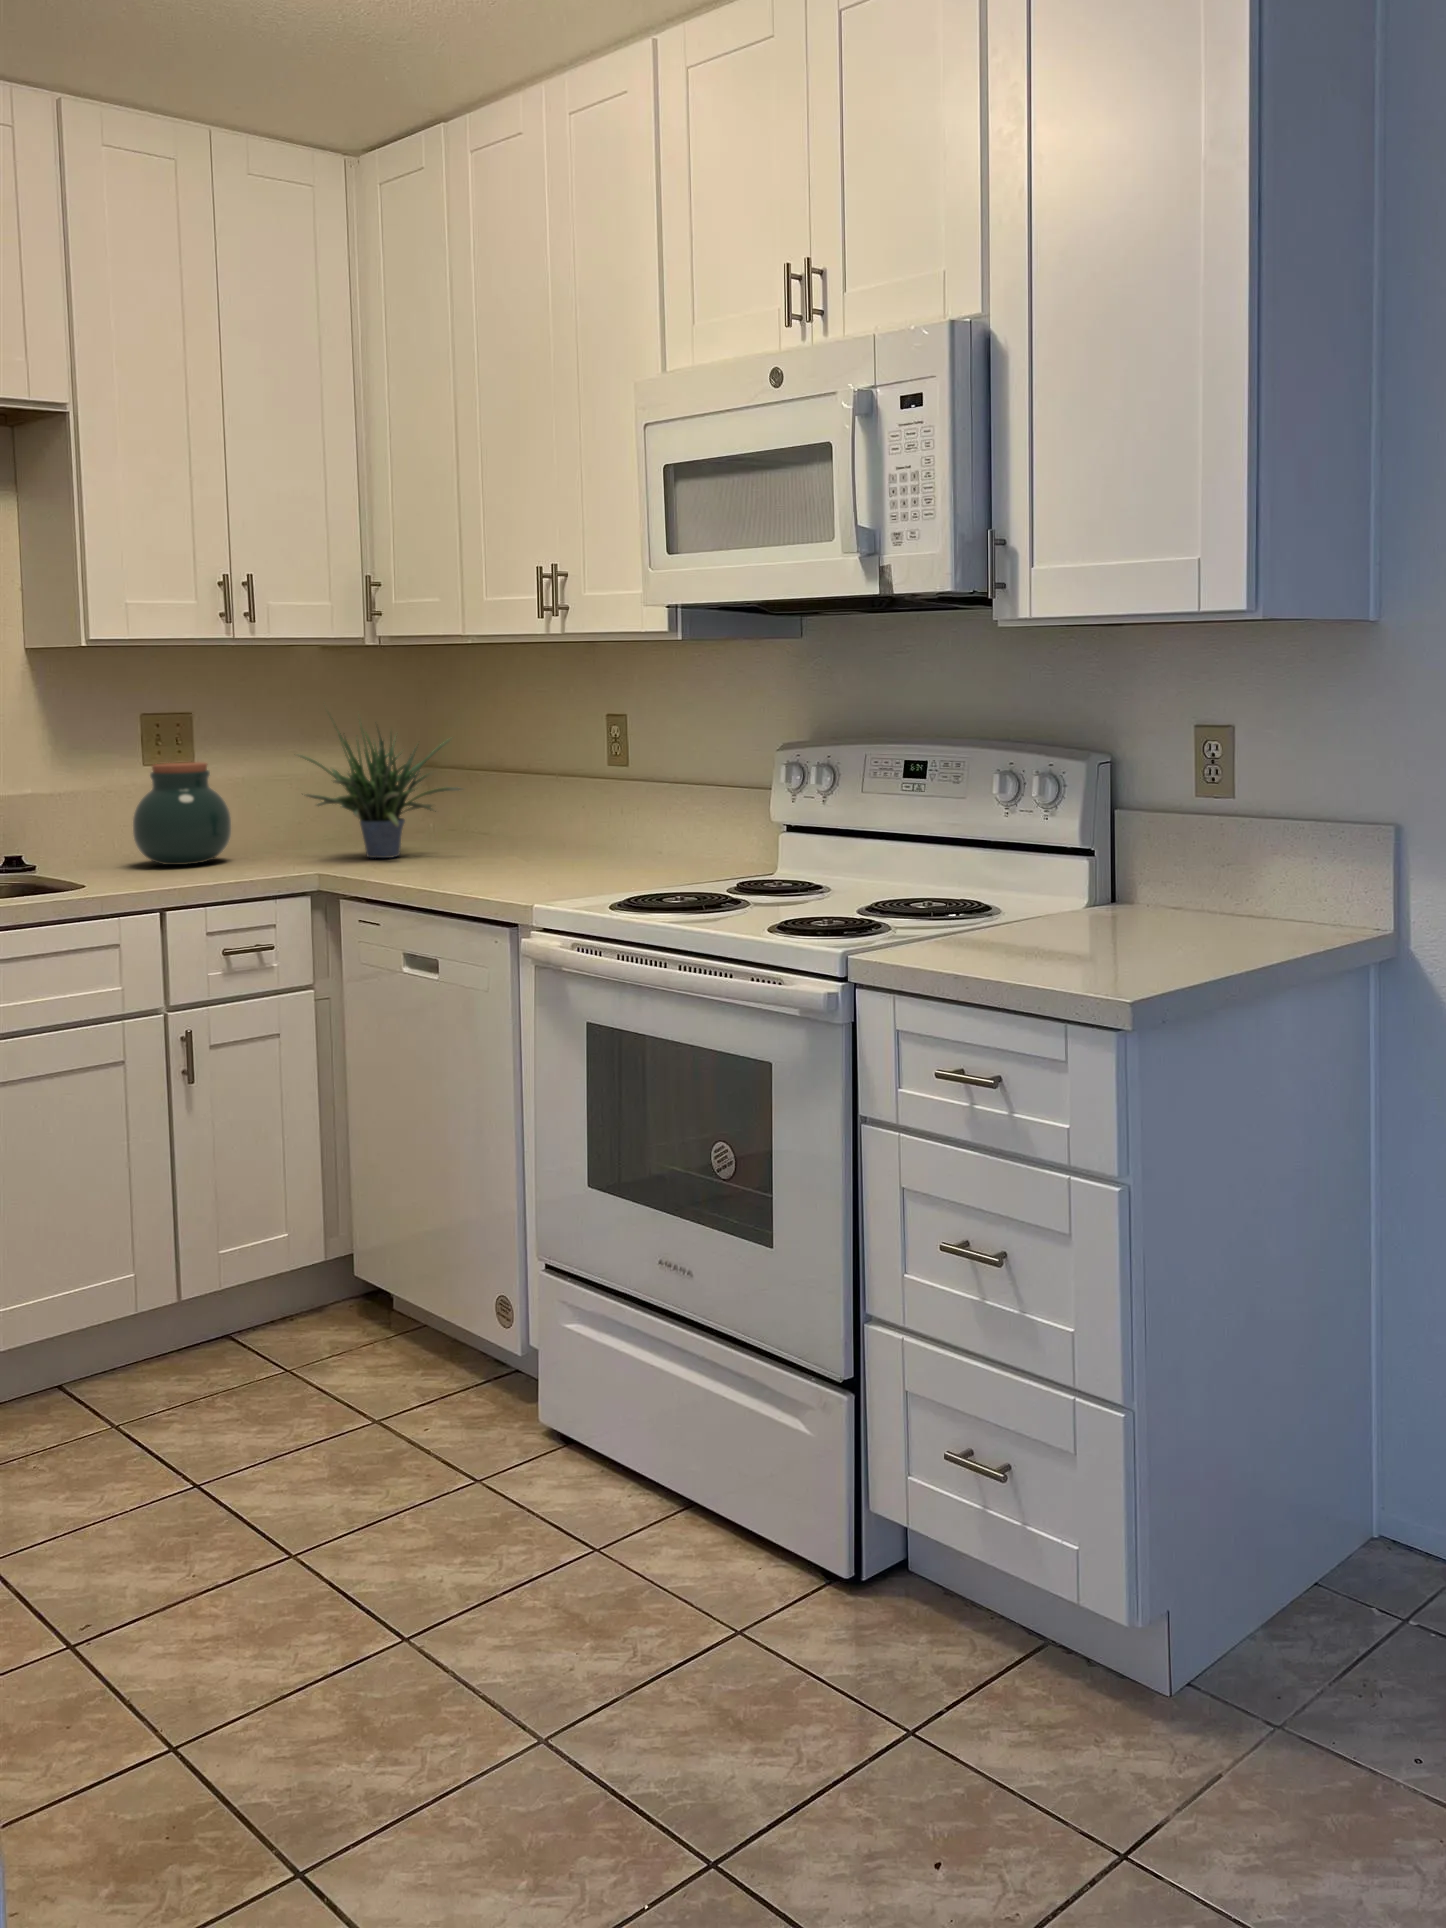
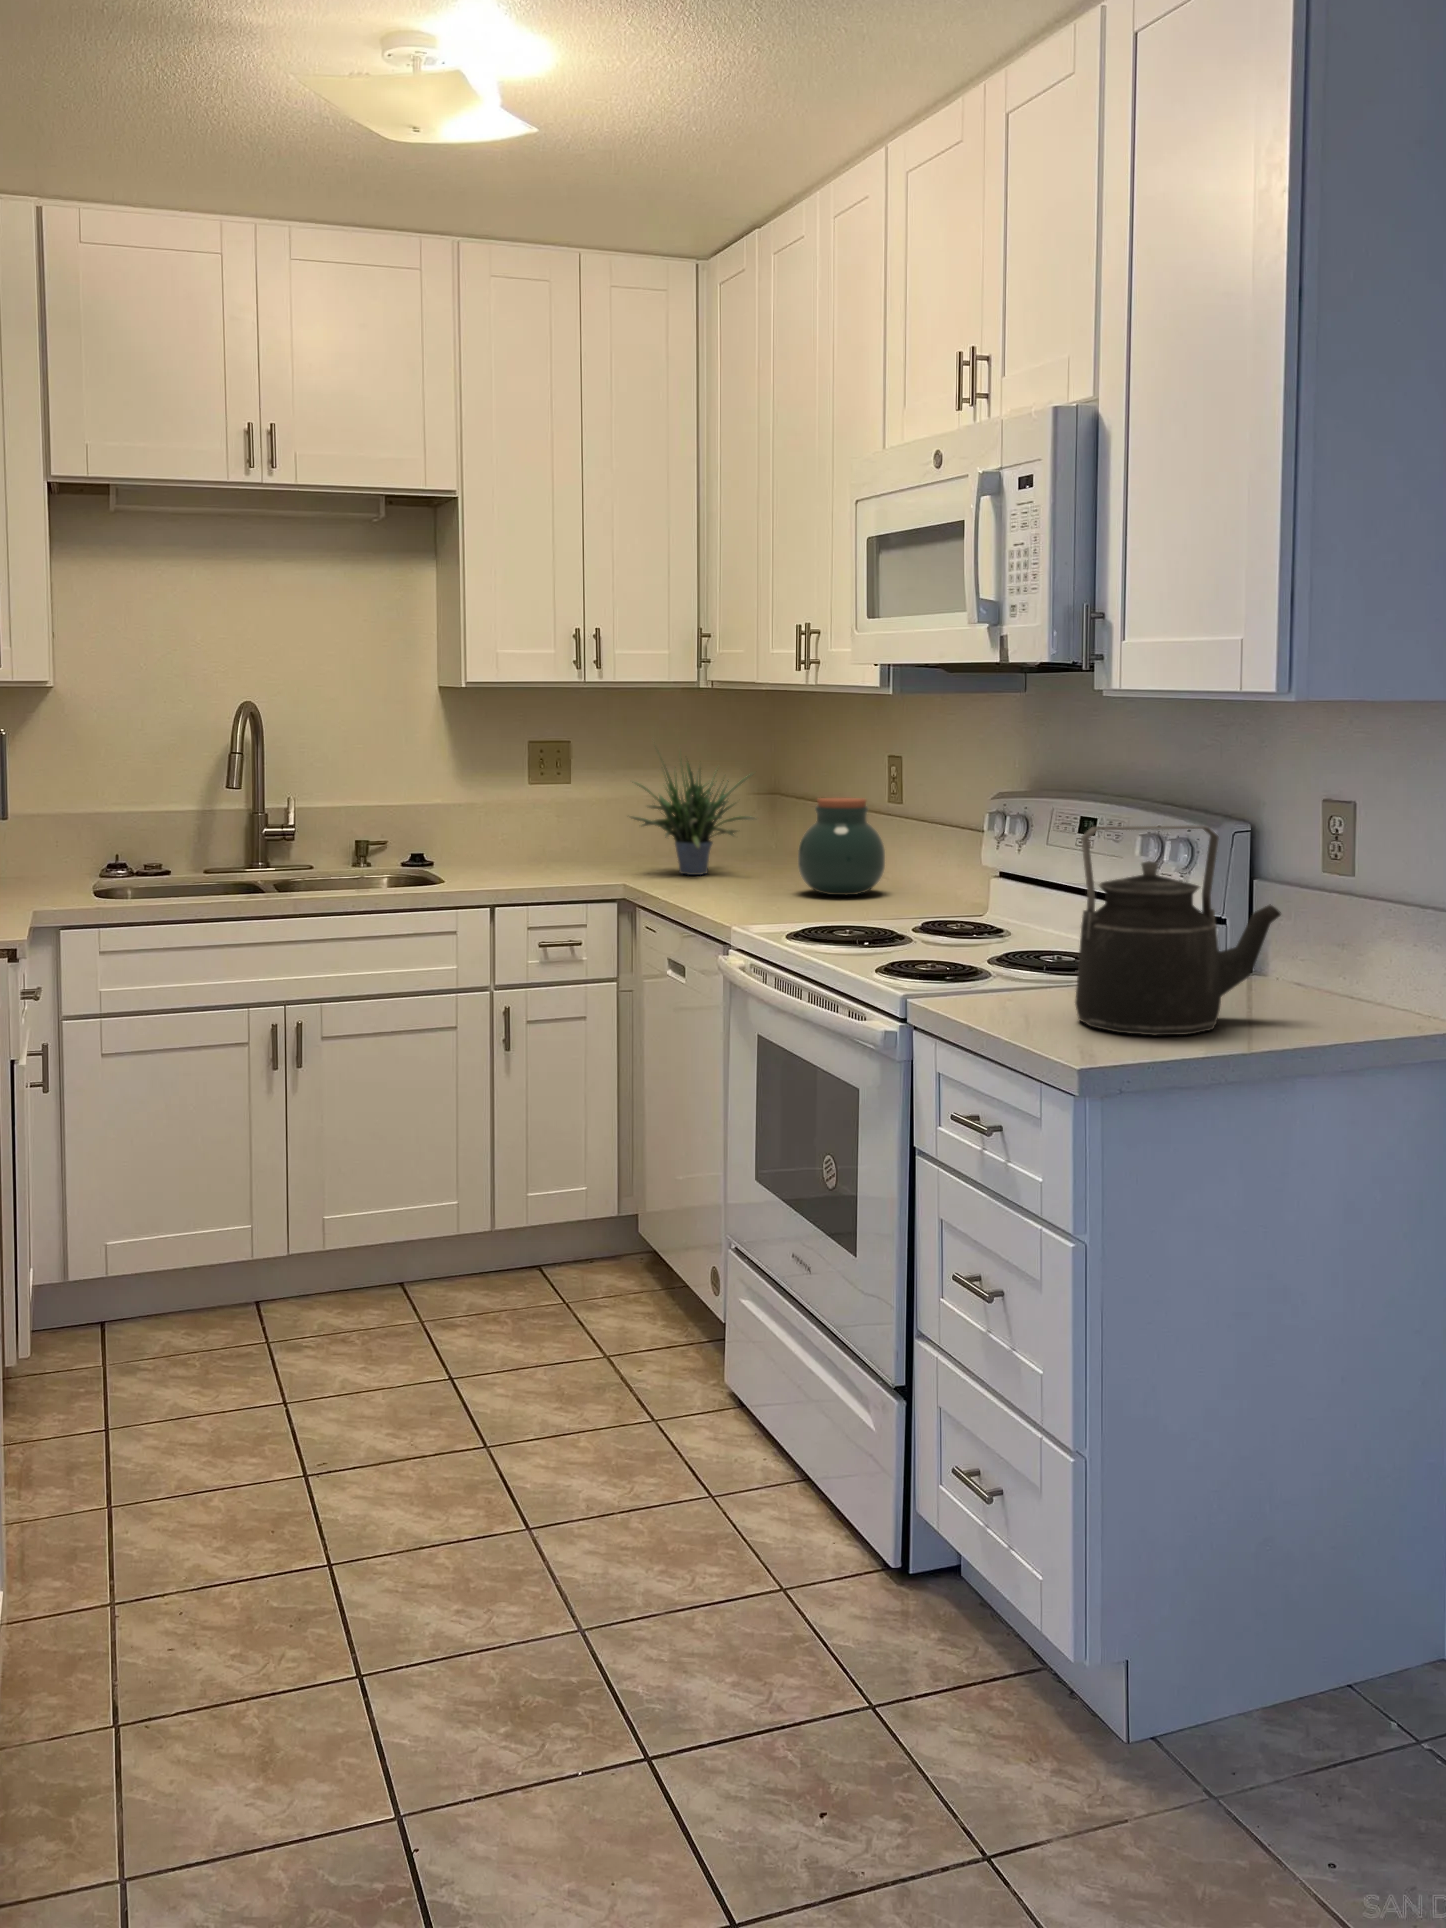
kettle: none [1039,751,1219,968] -> present [1075,825,1281,1035]
jar: present [133,762,231,865] -> present [798,797,885,895]

